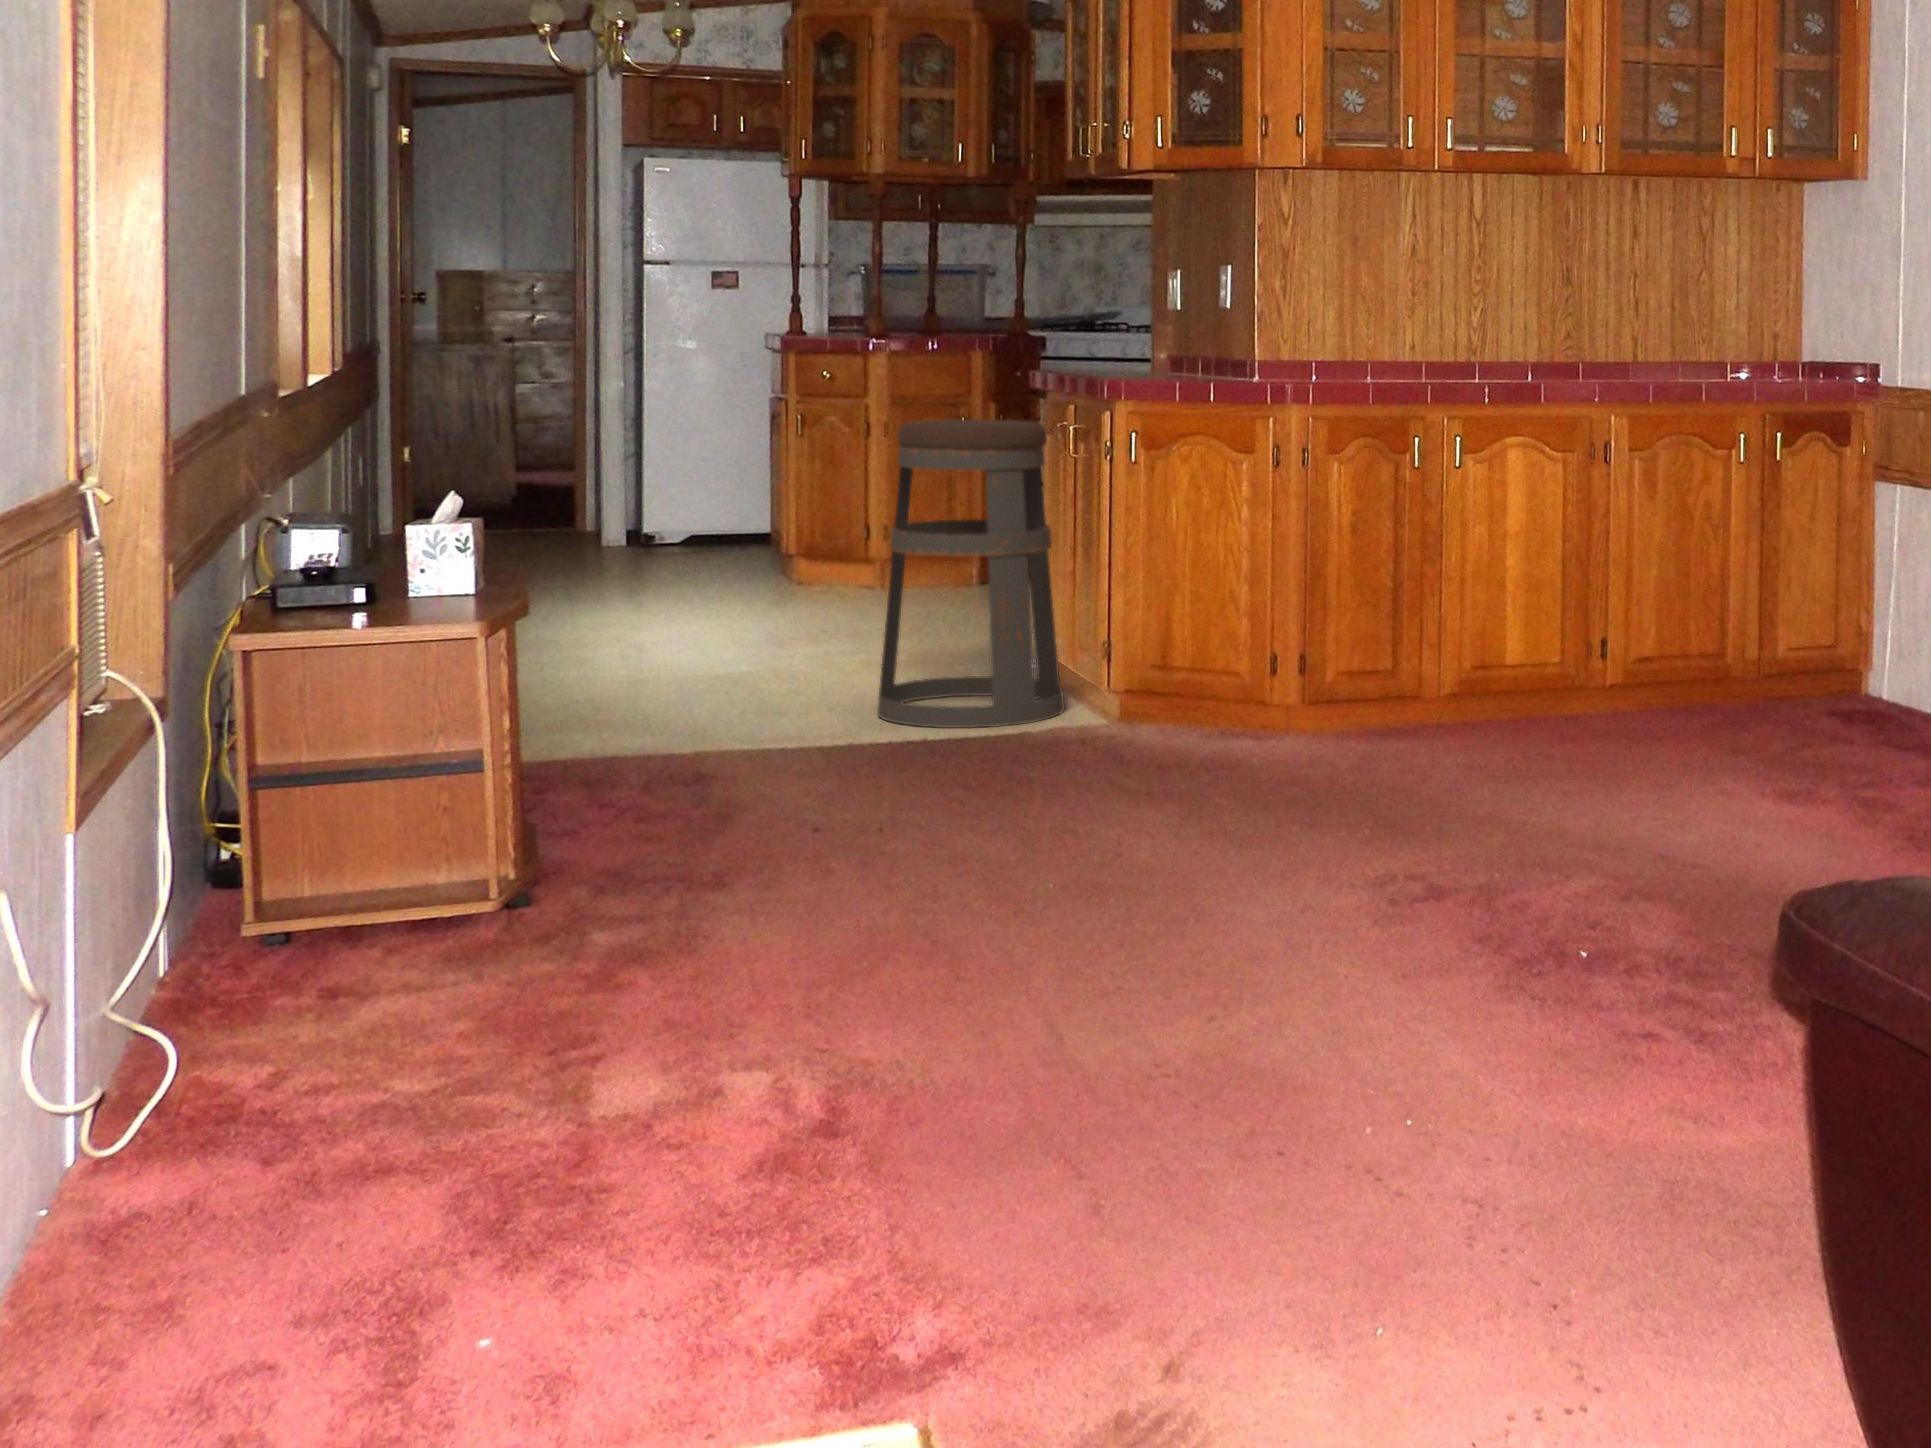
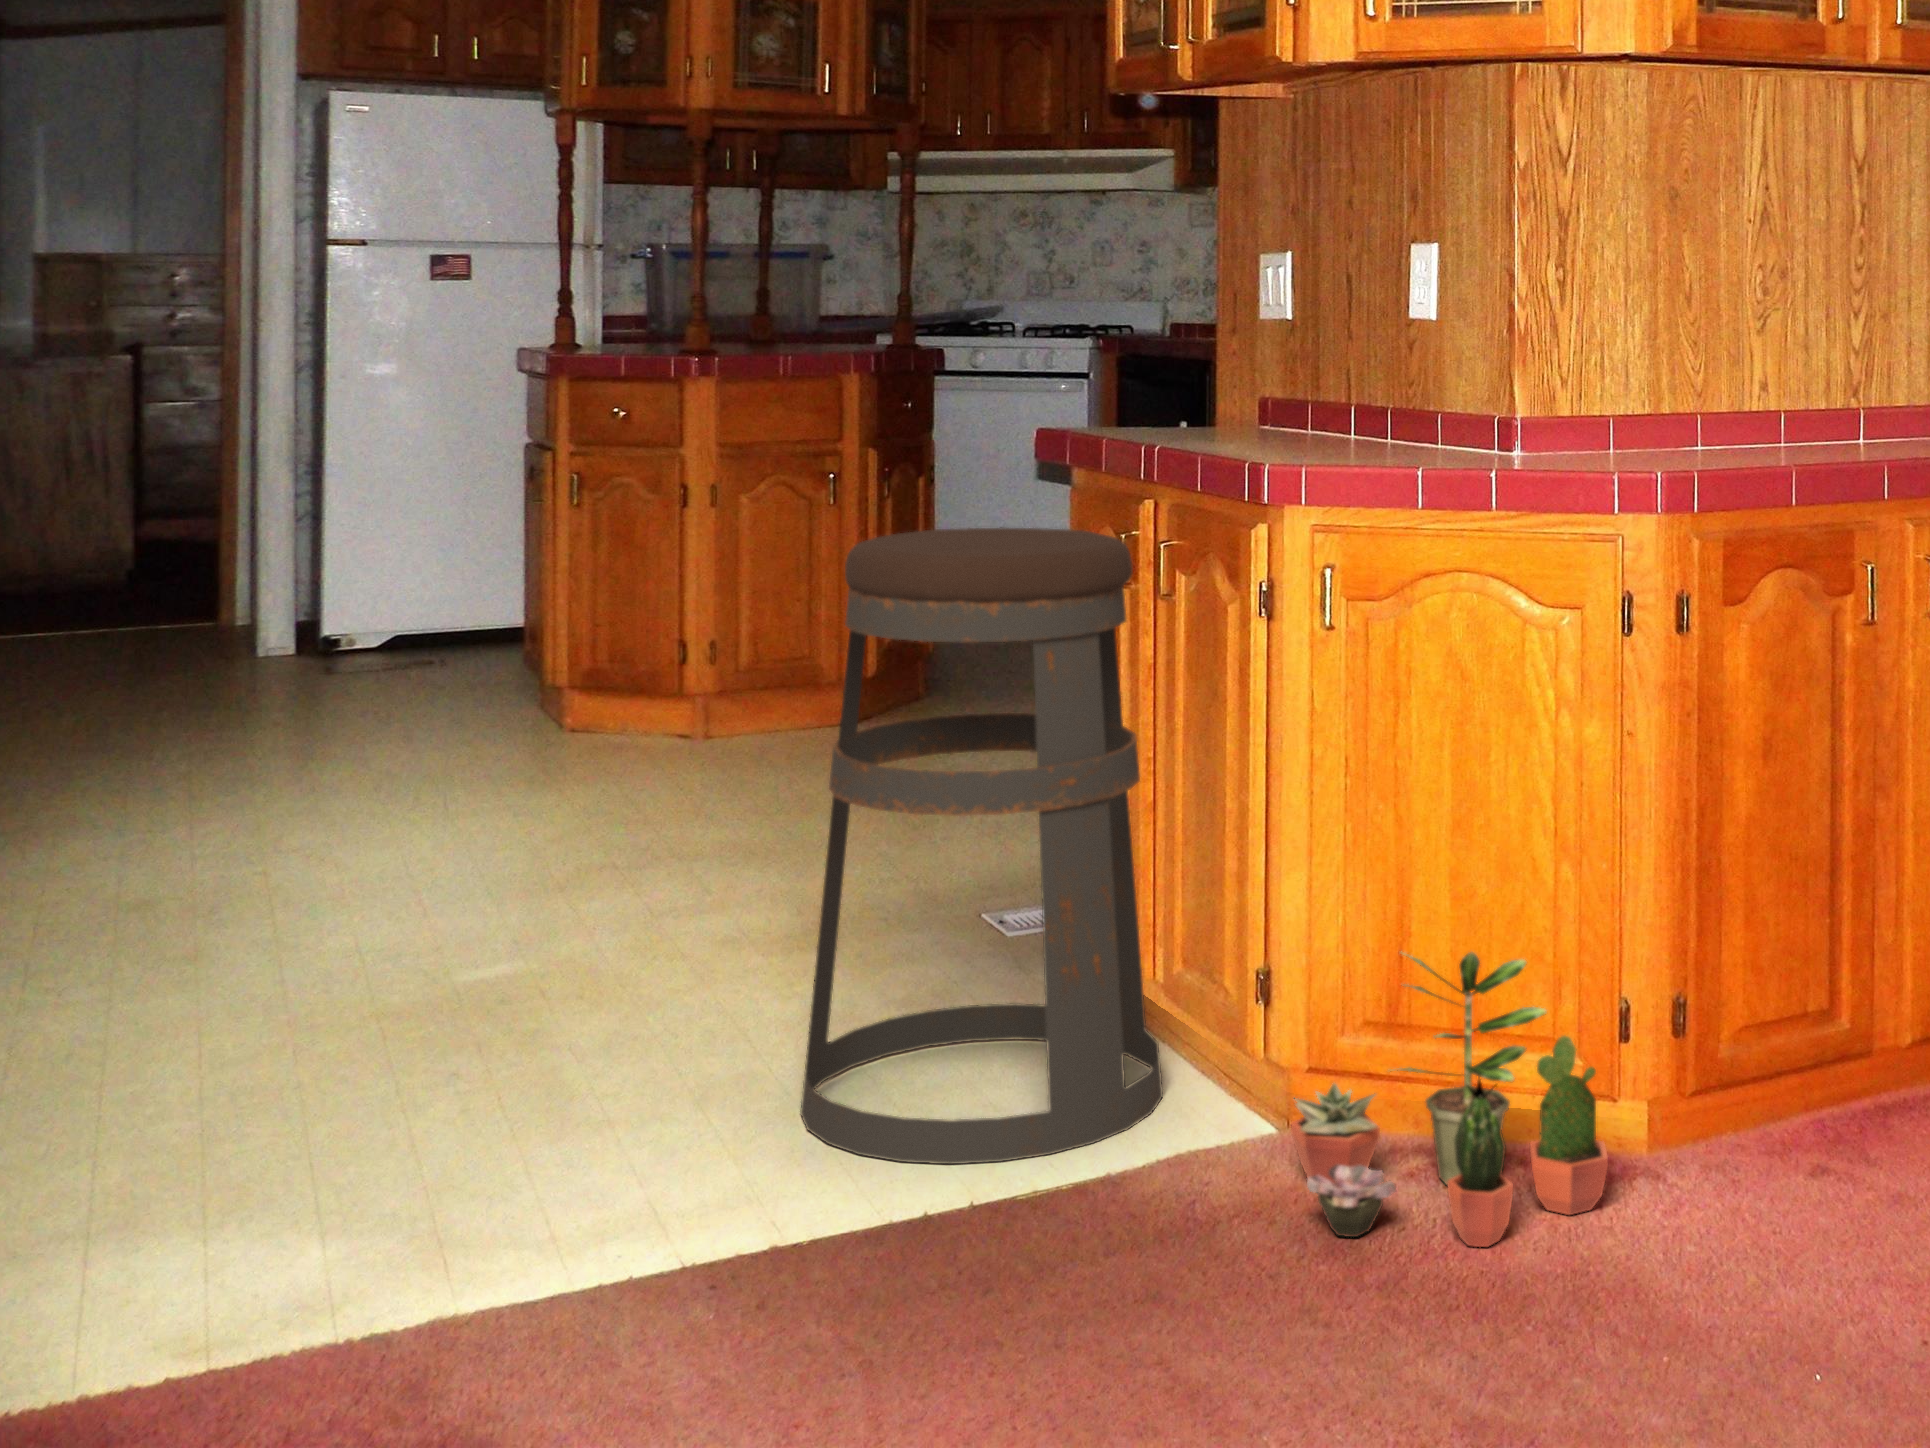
potted plant: none [1099,620,1252,754] -> present [1291,952,1608,1247]

